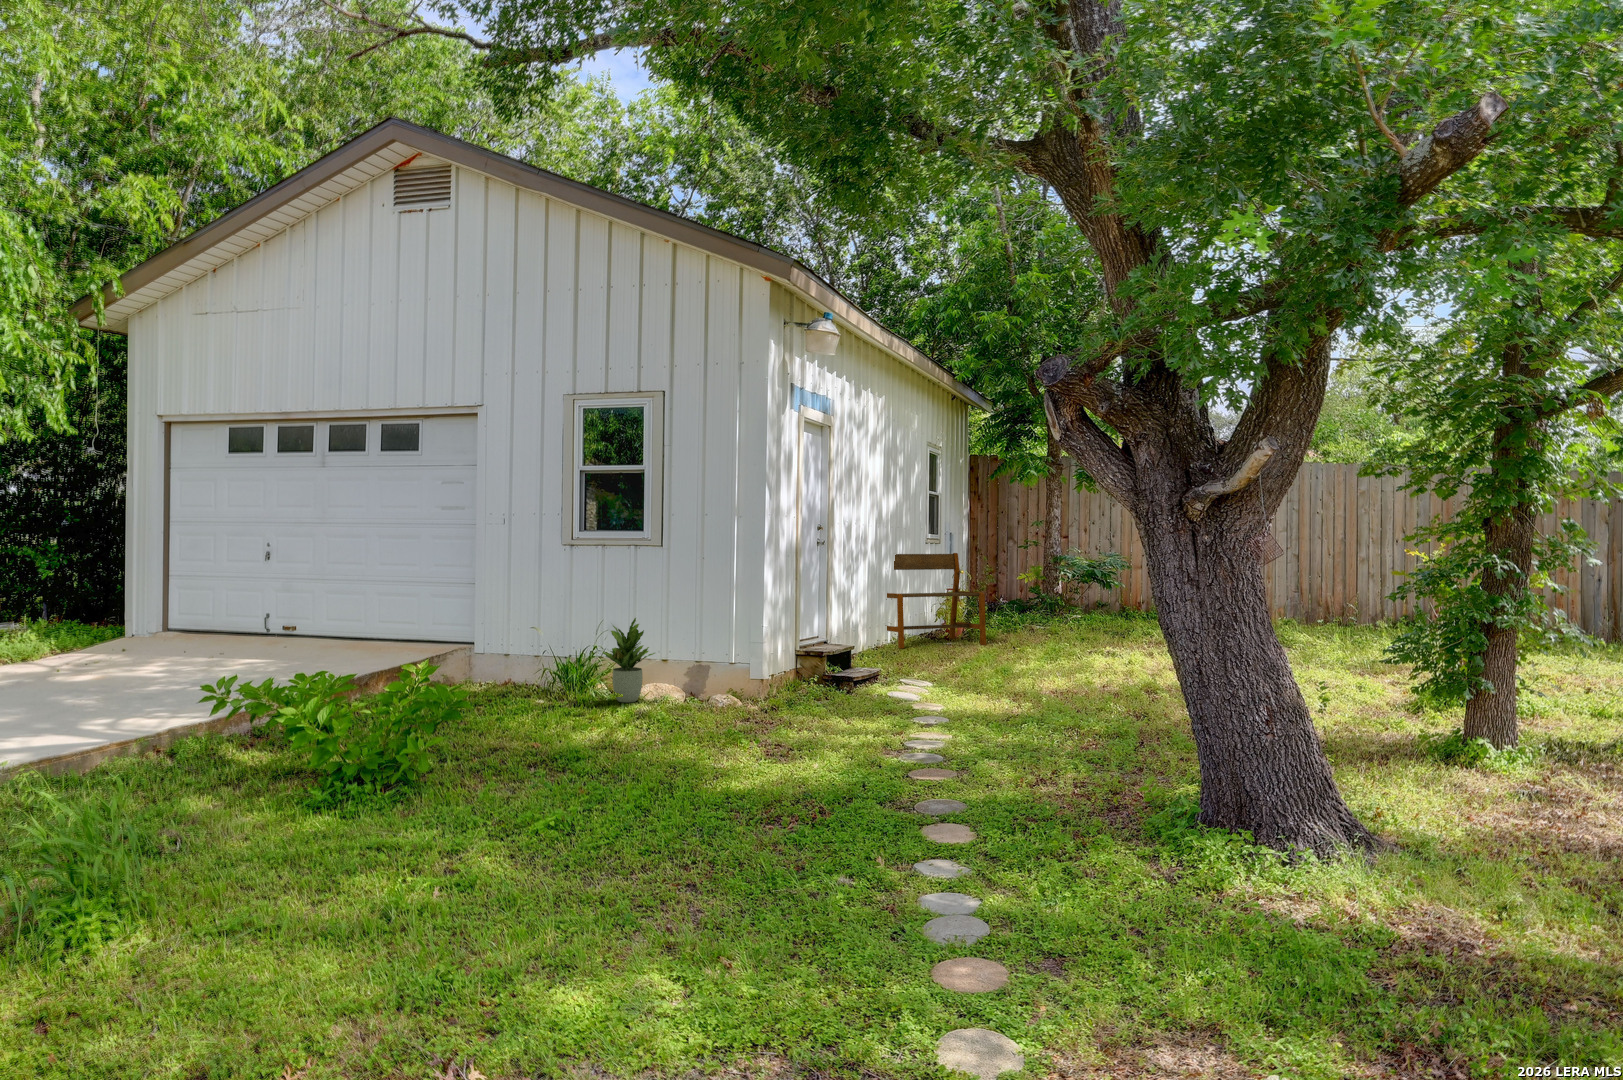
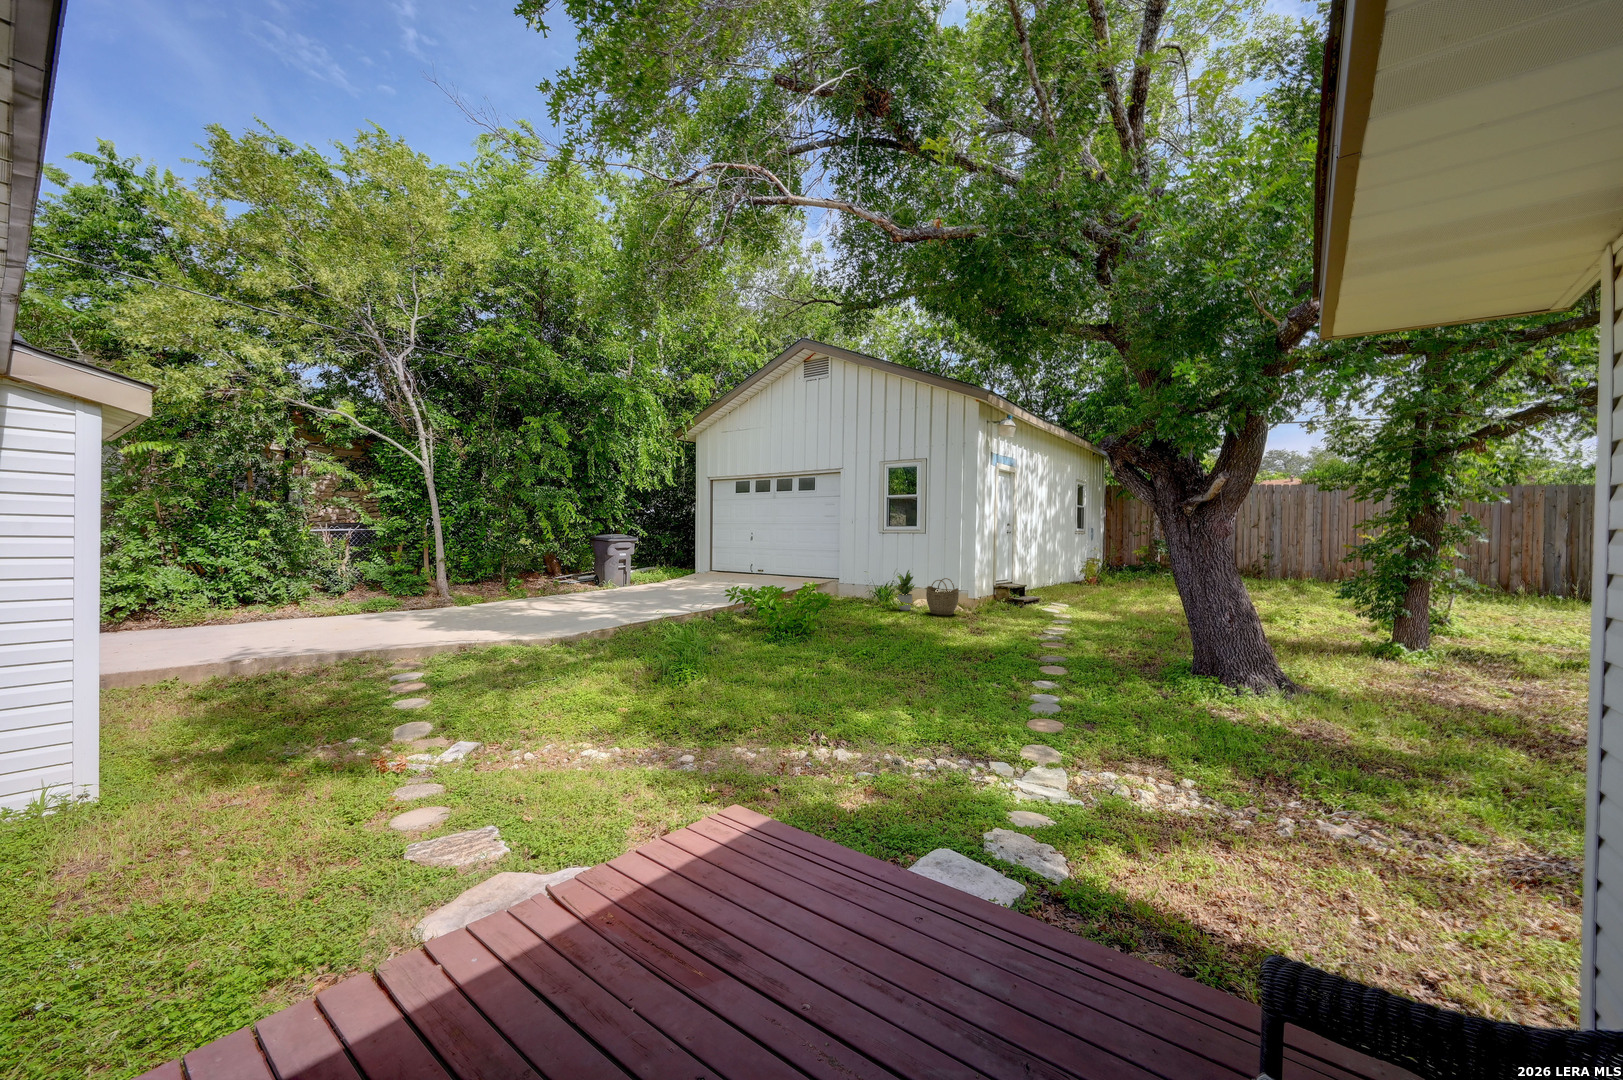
bench: present [887,553,986,648] -> none [1045,541,1113,593]
woven basket: none [672,633,735,709] -> present [926,578,959,616]

